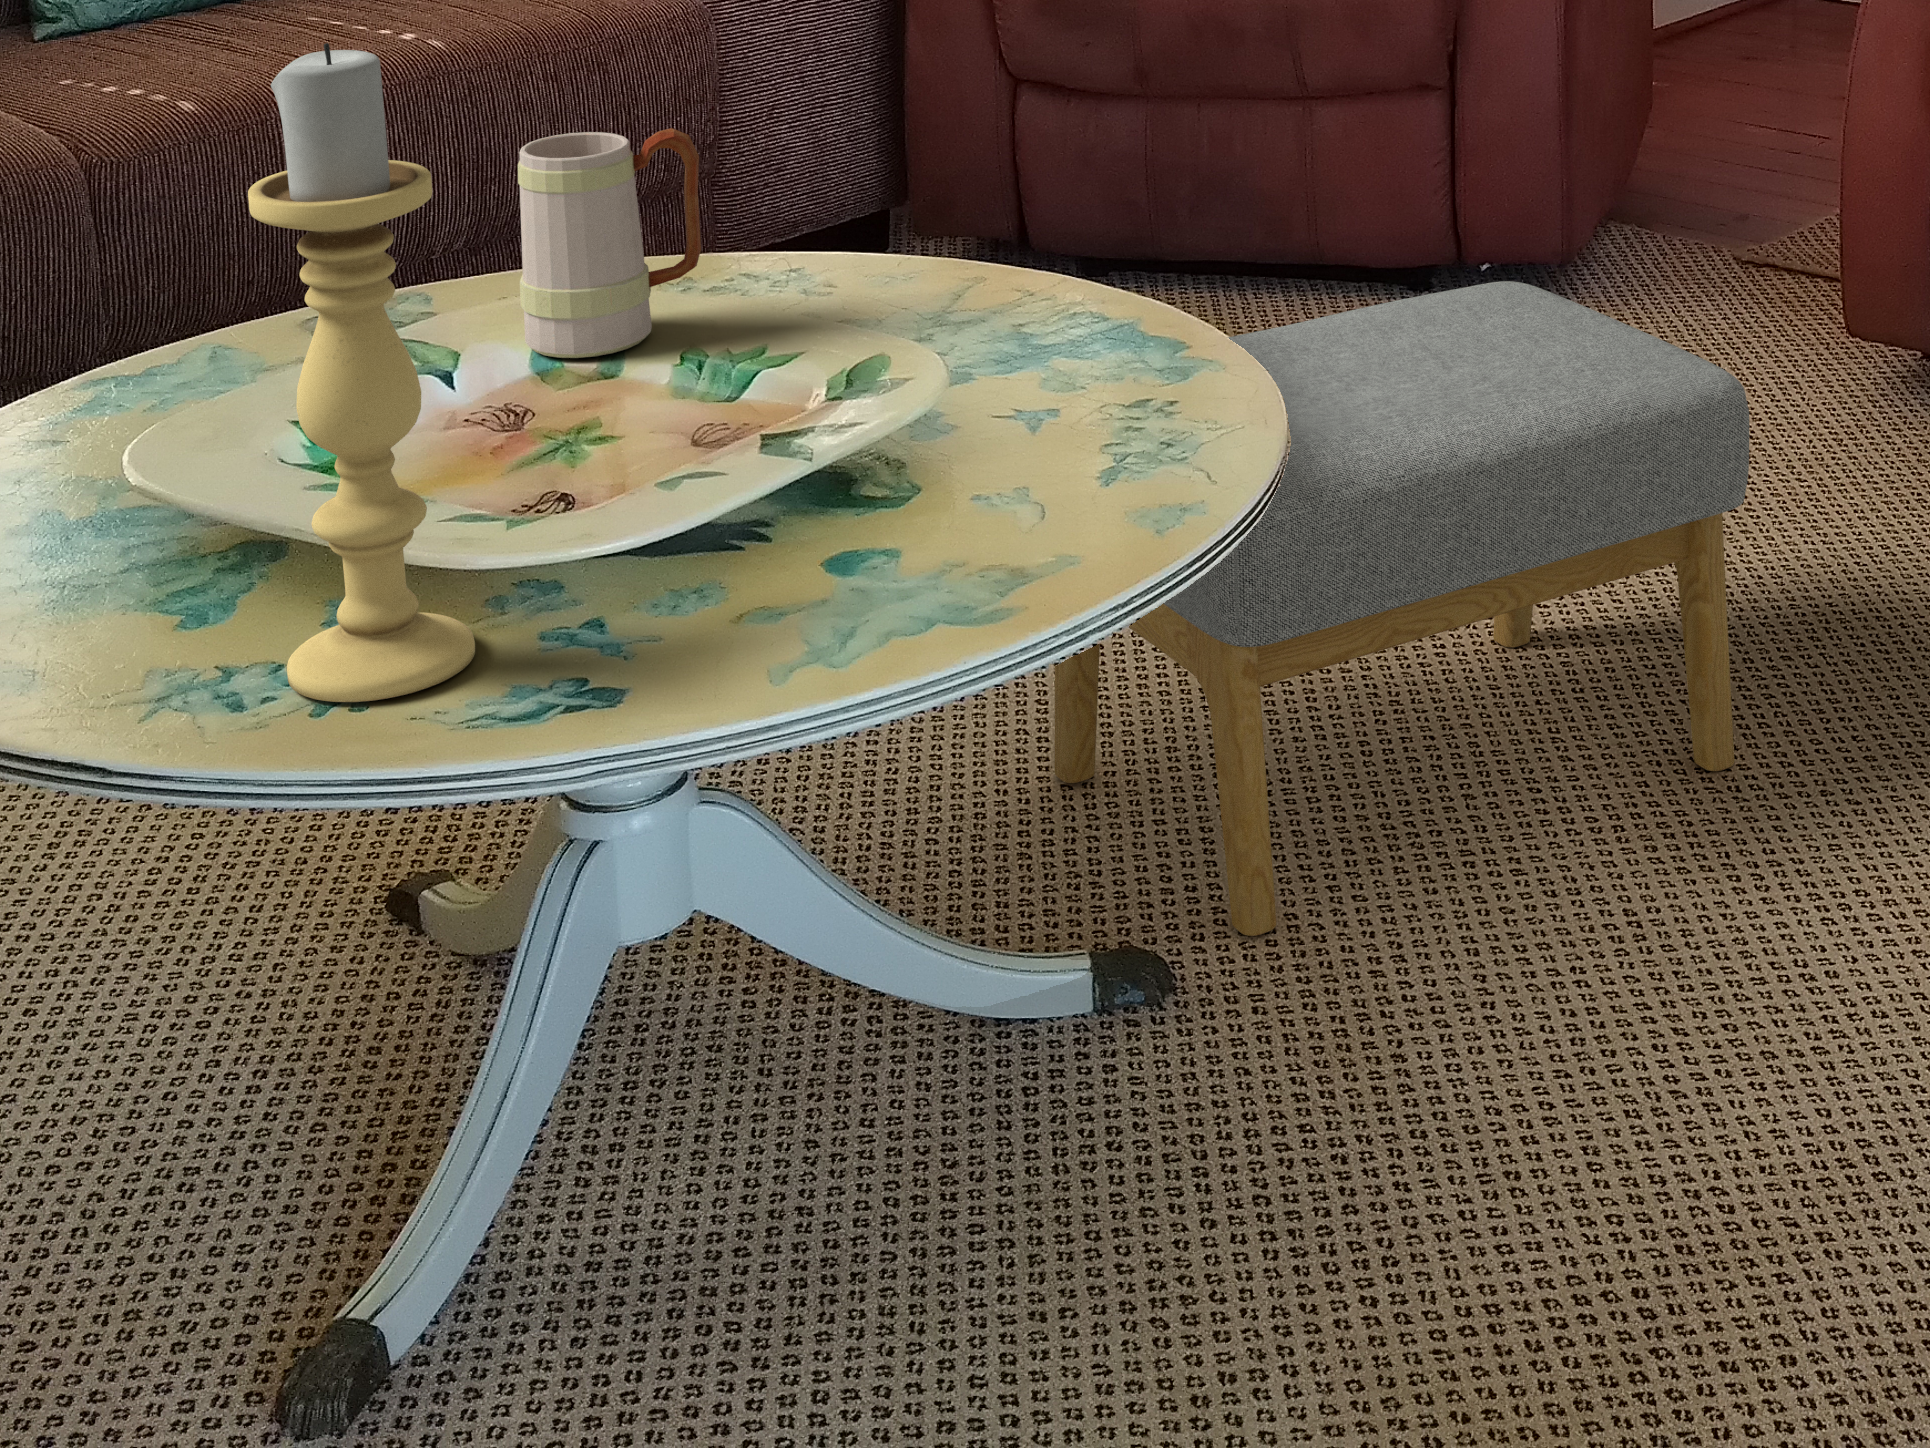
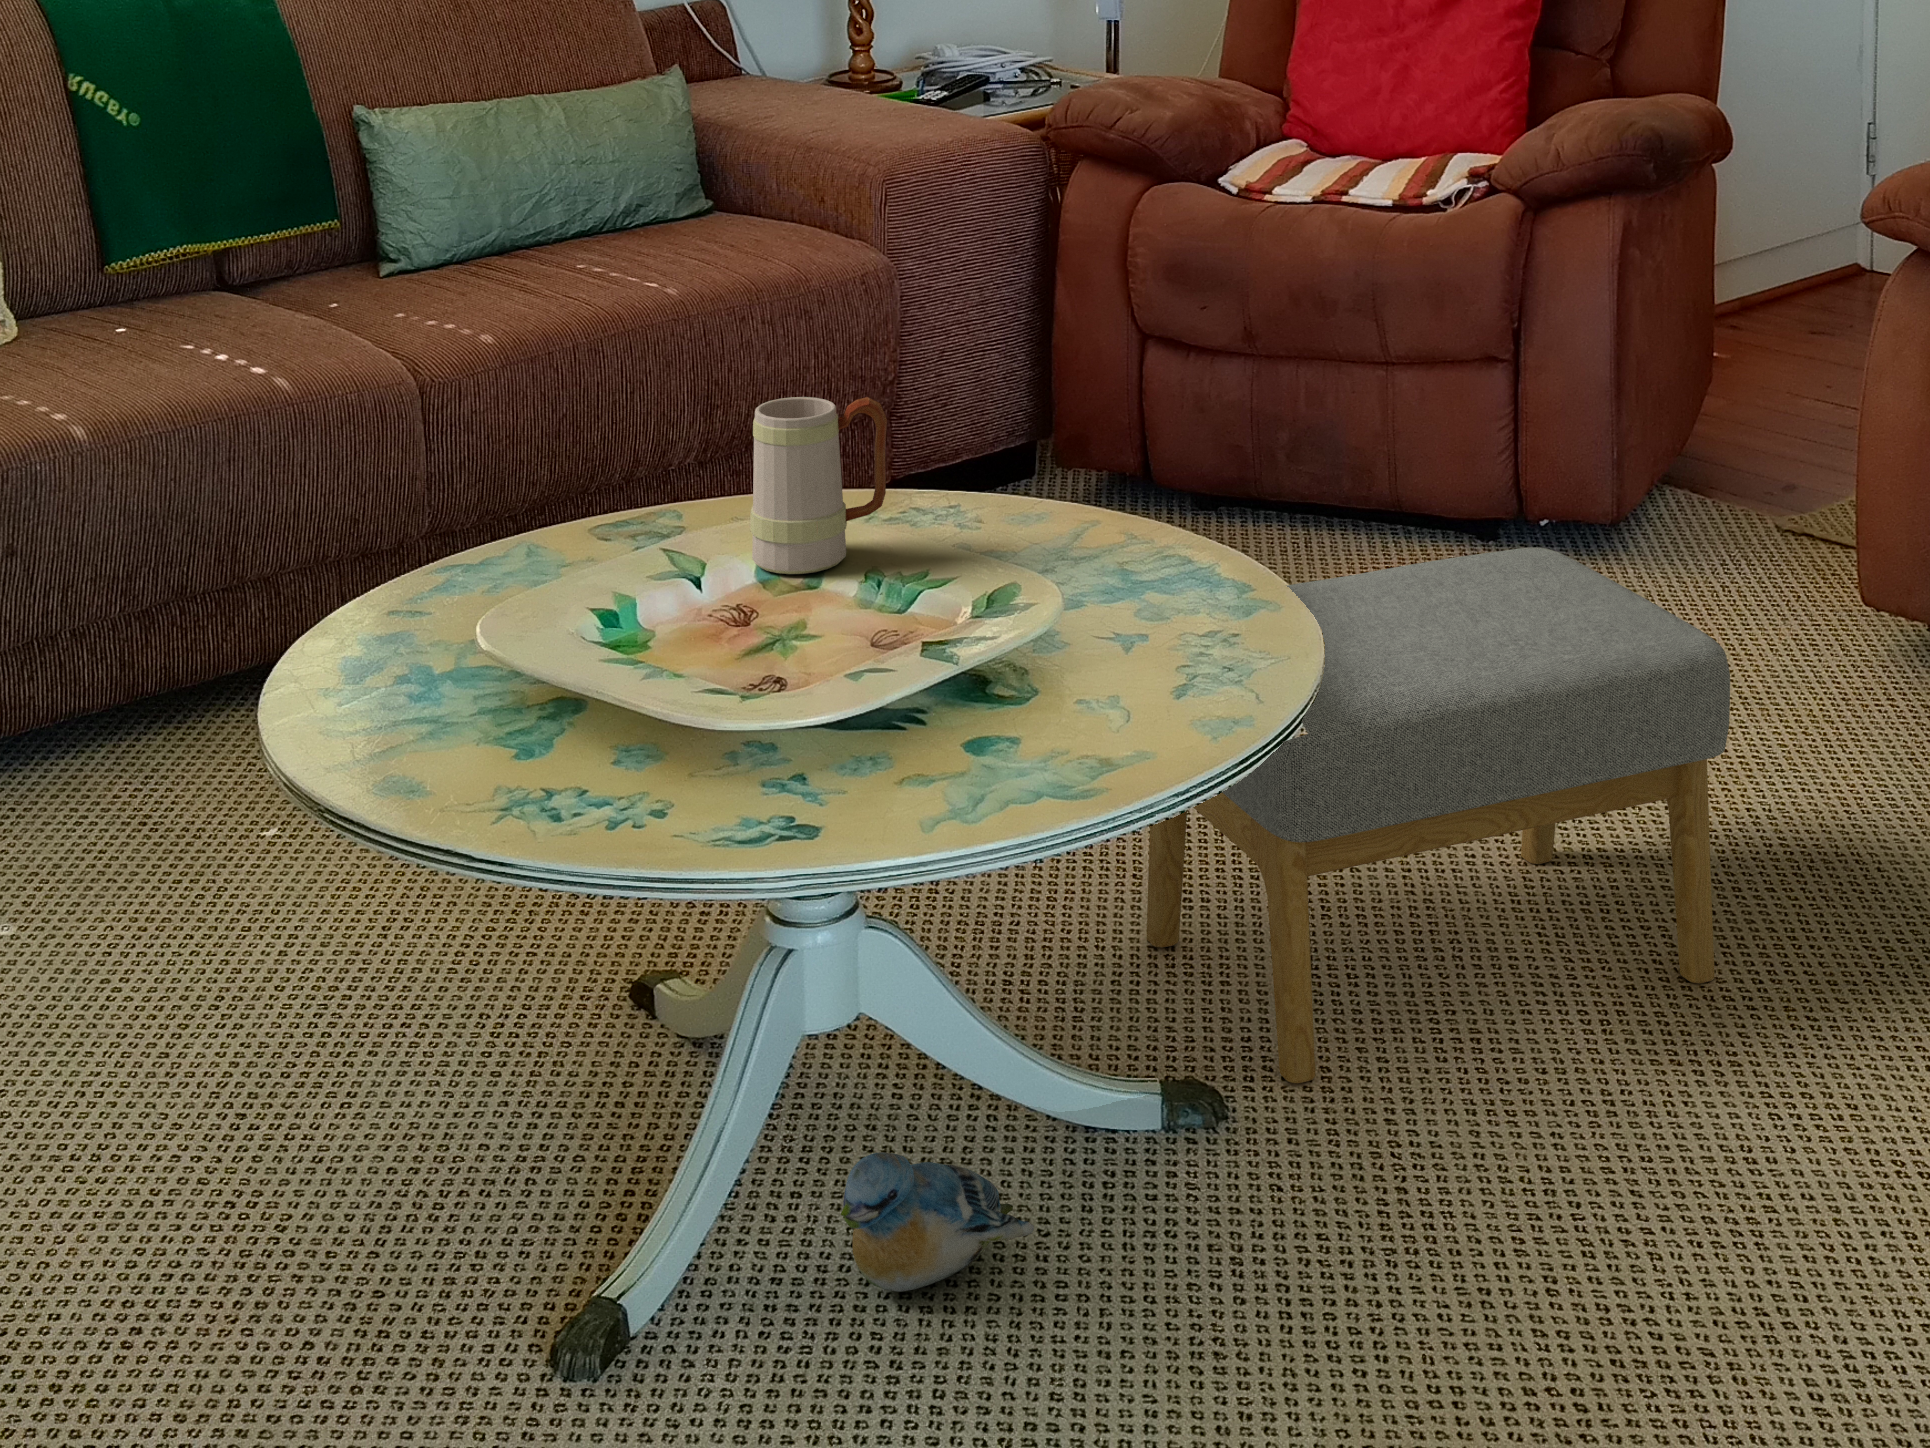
candle holder: present [248,43,475,702] -> none [581,348,717,827]
plush toy: none [677,1088,936,1262] -> present [841,1152,1034,1291]

